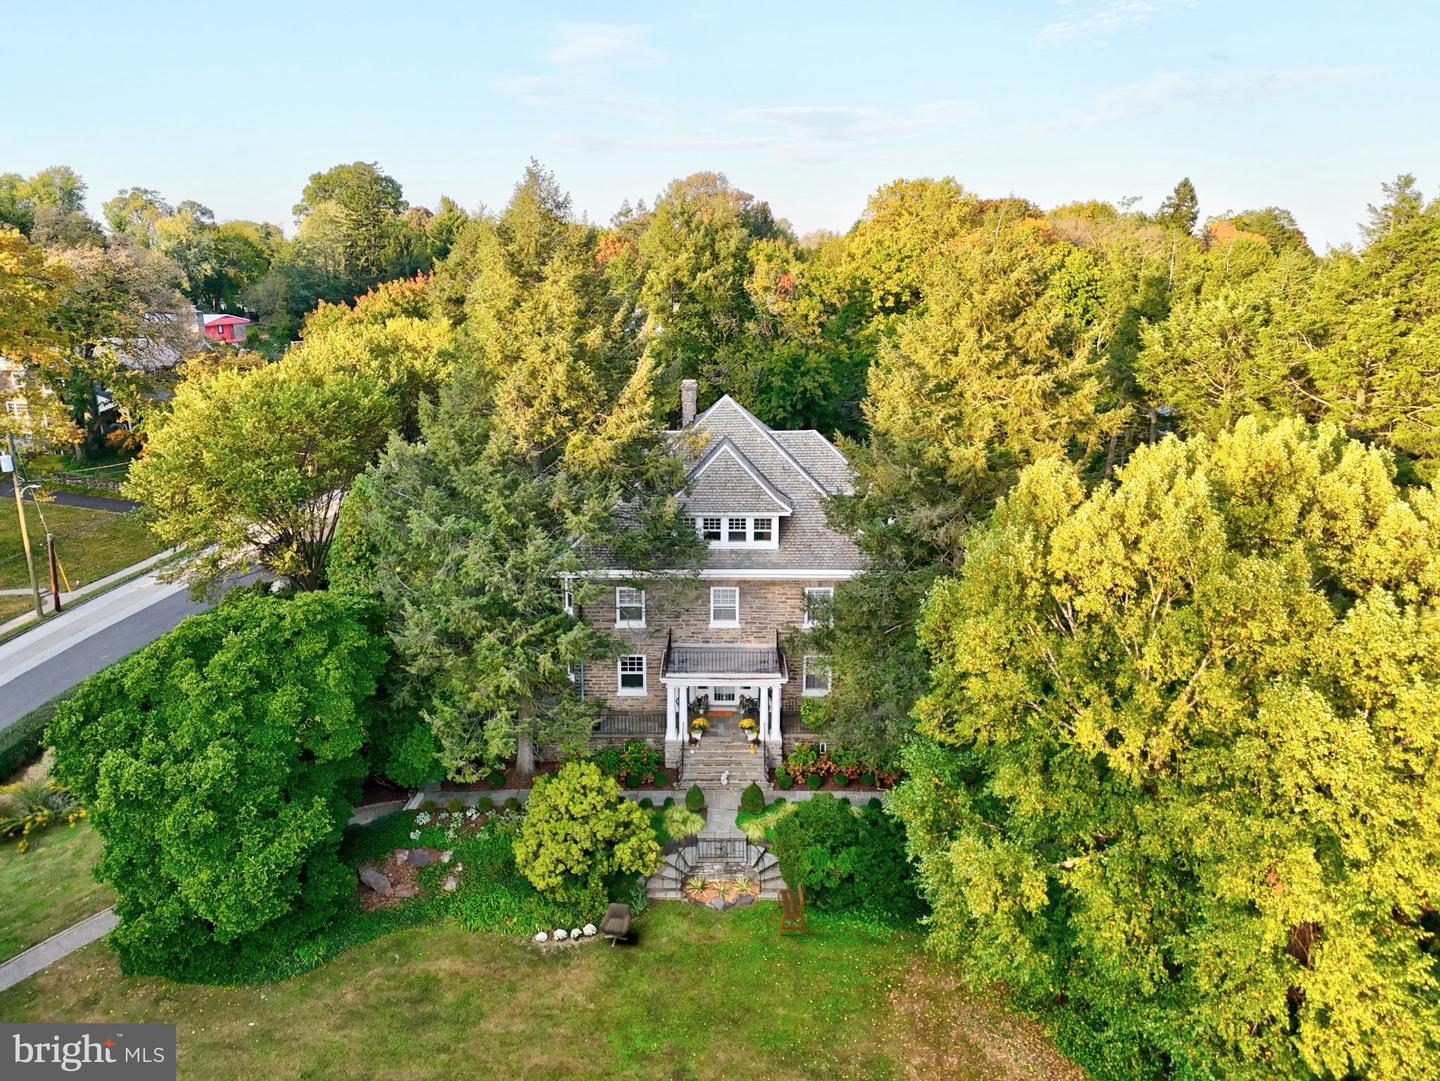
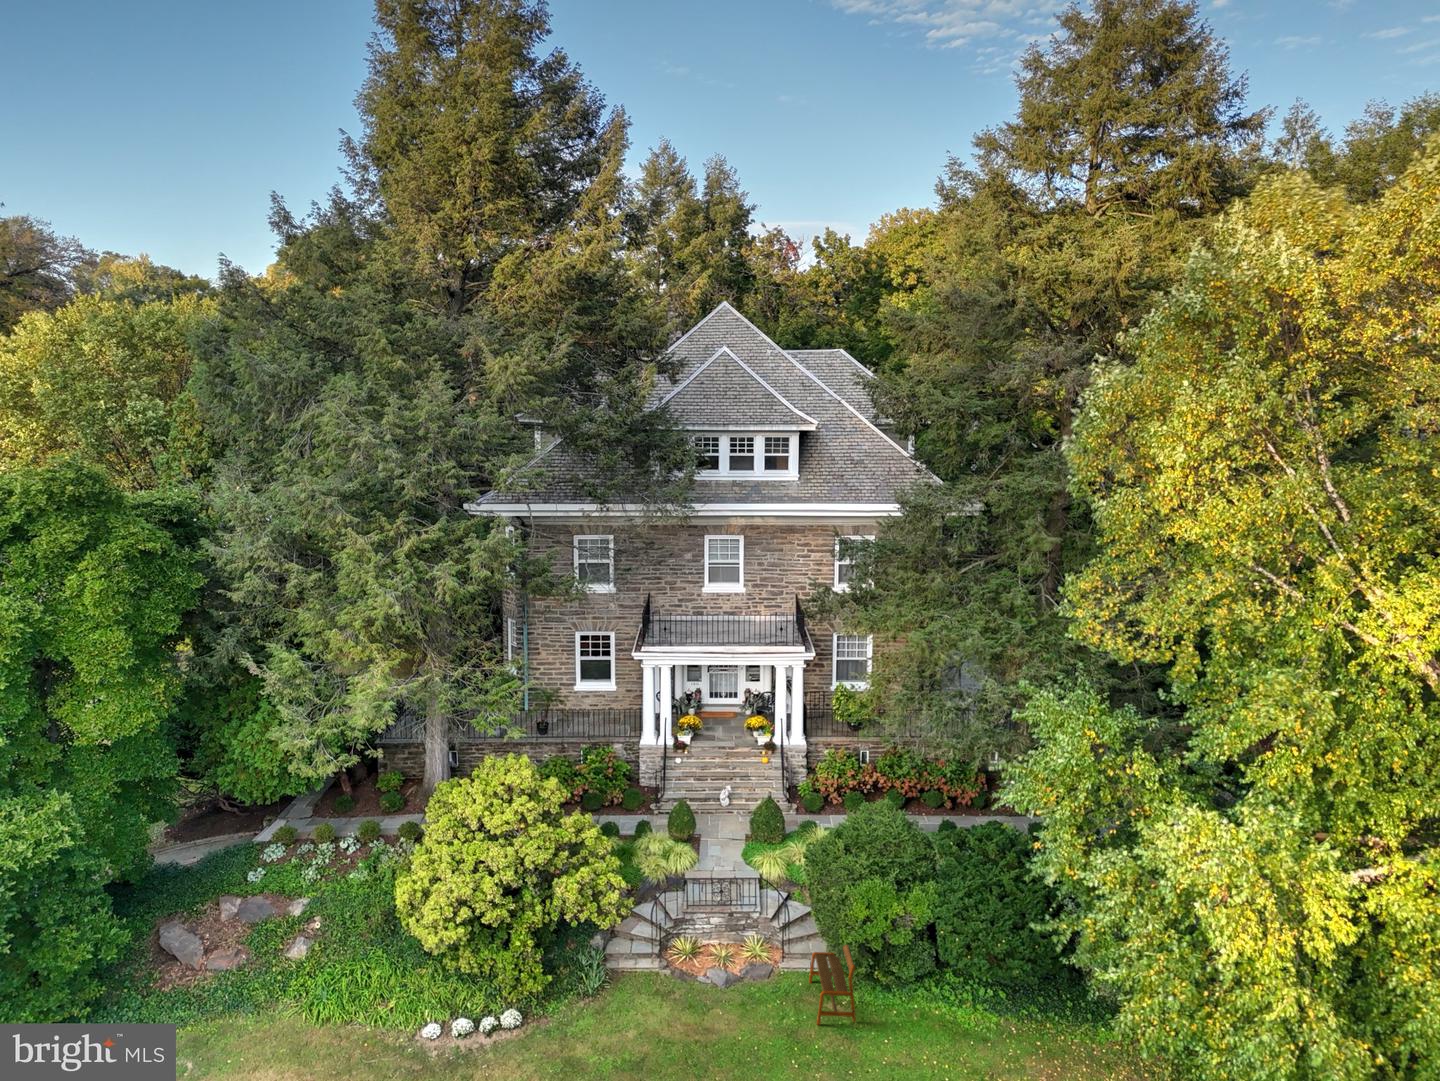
lounge chair: present [599,903,632,946] -> none [524,974,579,1046]

